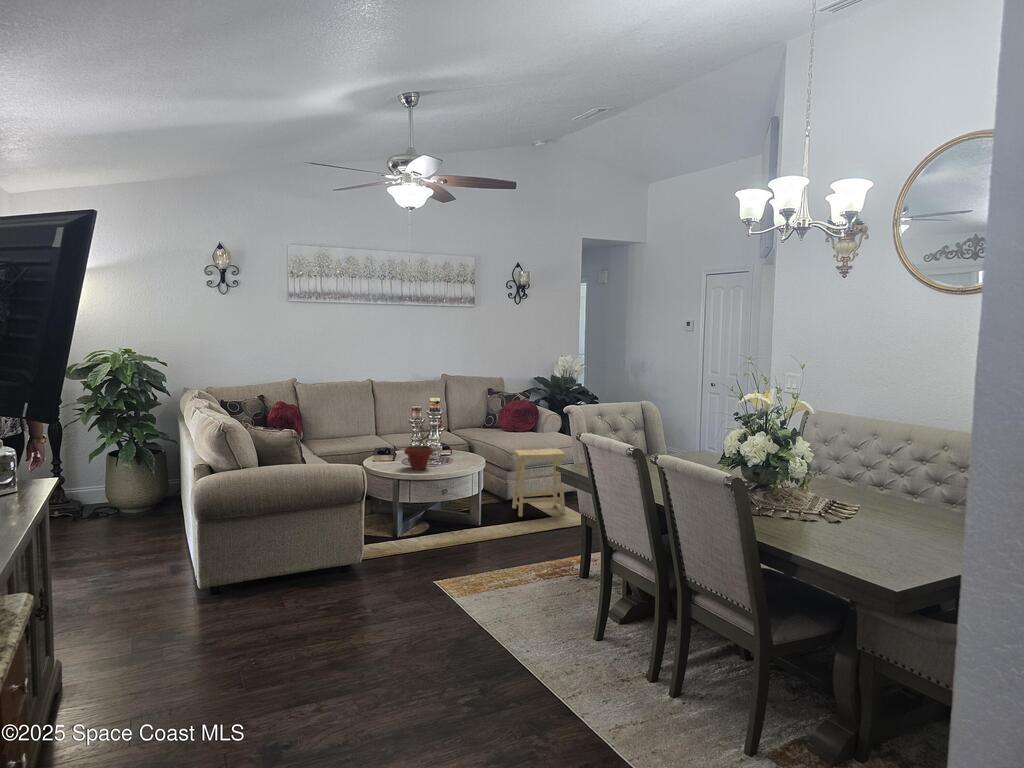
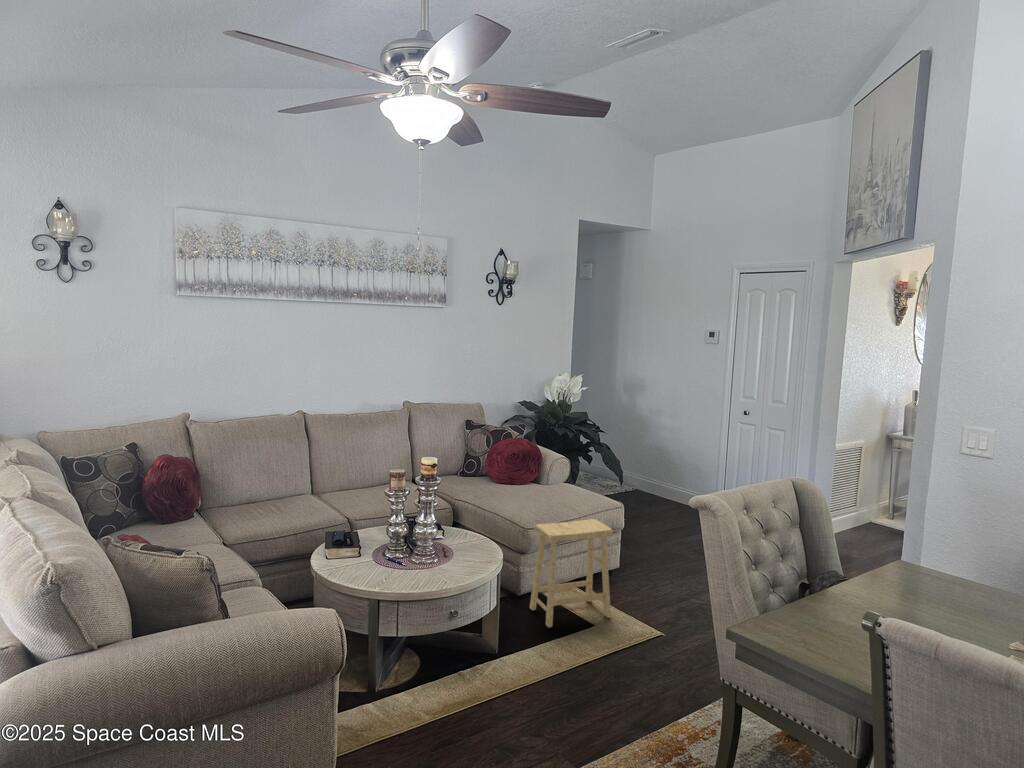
potted plant: present [404,424,434,470] -> none [387,499,439,579]

